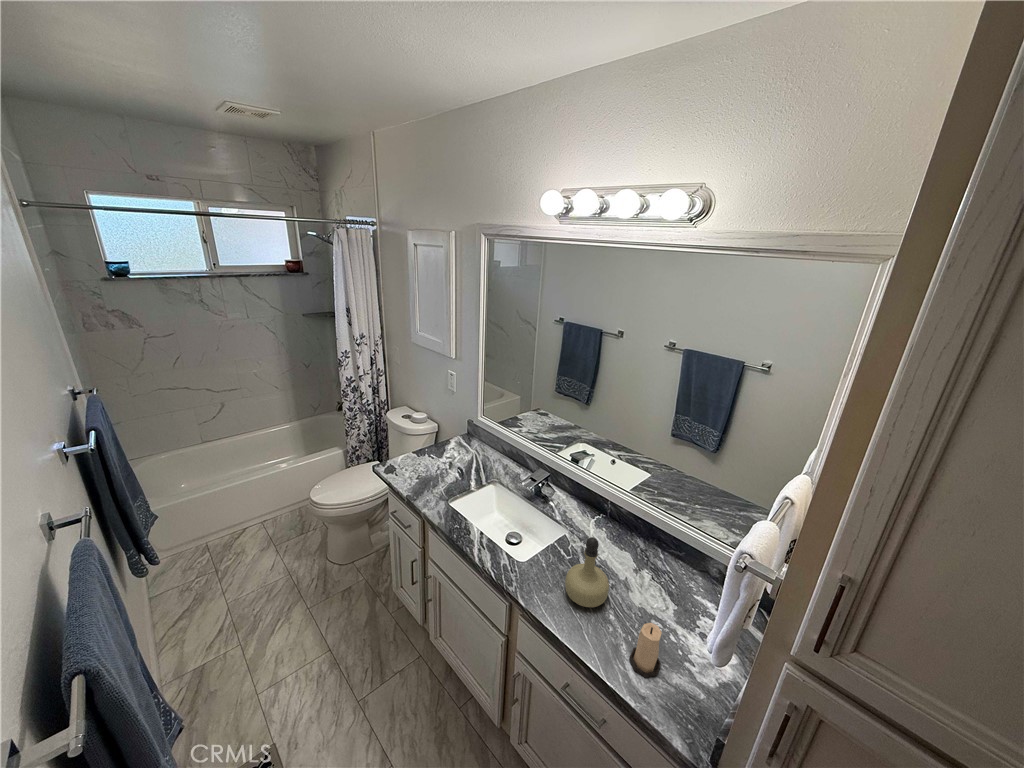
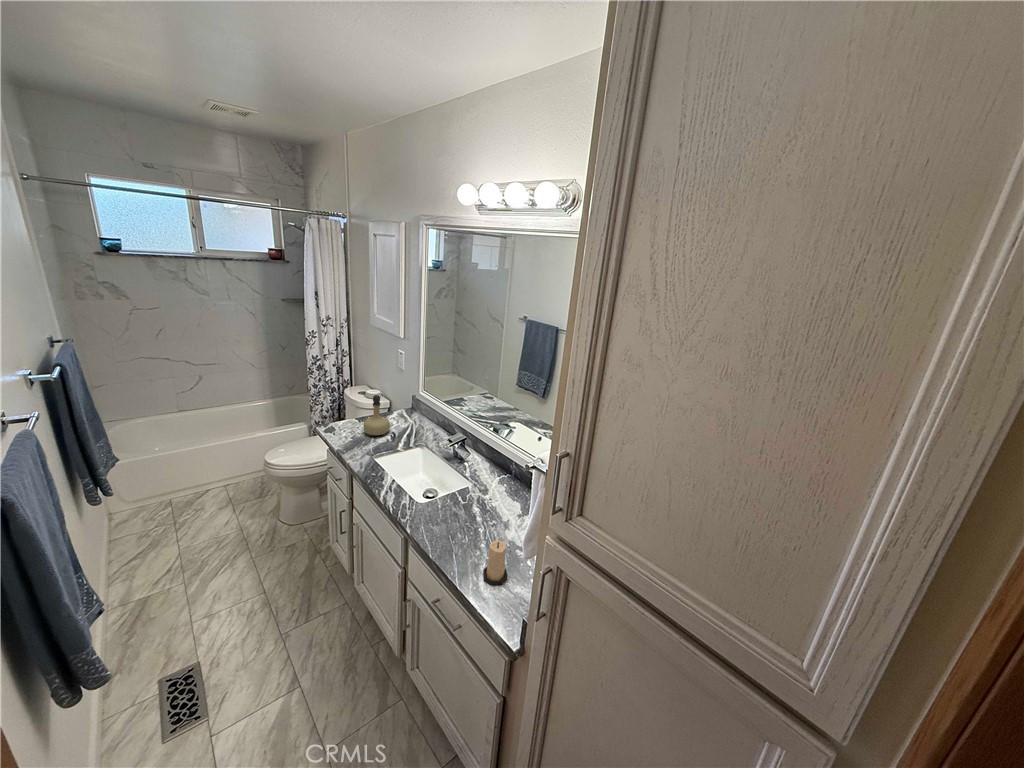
perfume bottle: present [565,537,609,607] -> present [364,395,390,435]

